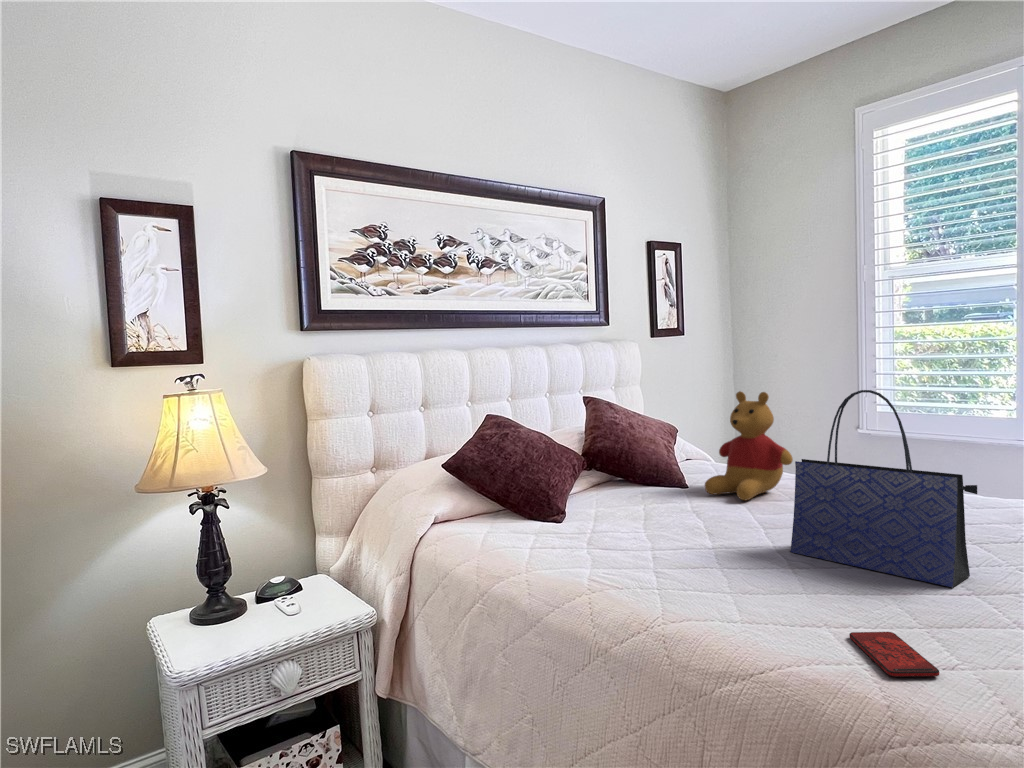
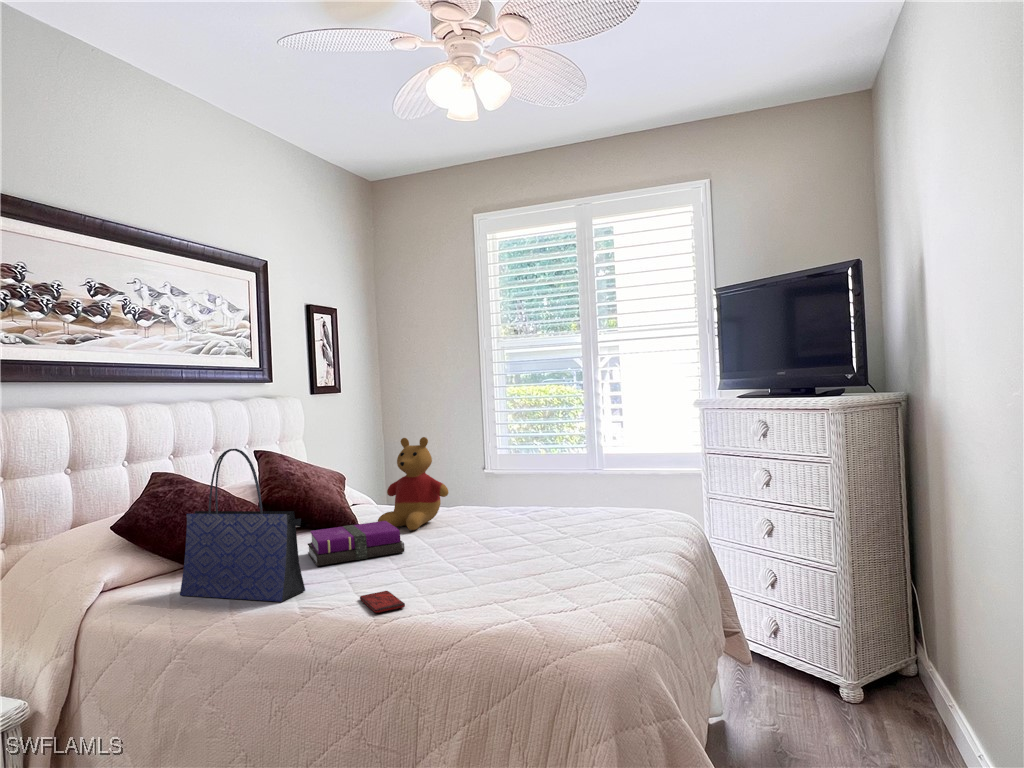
tote bag: present [790,390,977,587] -> present [180,449,305,602]
notebook: none [622,487,725,529] -> present [308,521,405,566]
smartphone: present [849,632,939,677] -> present [360,591,405,613]

